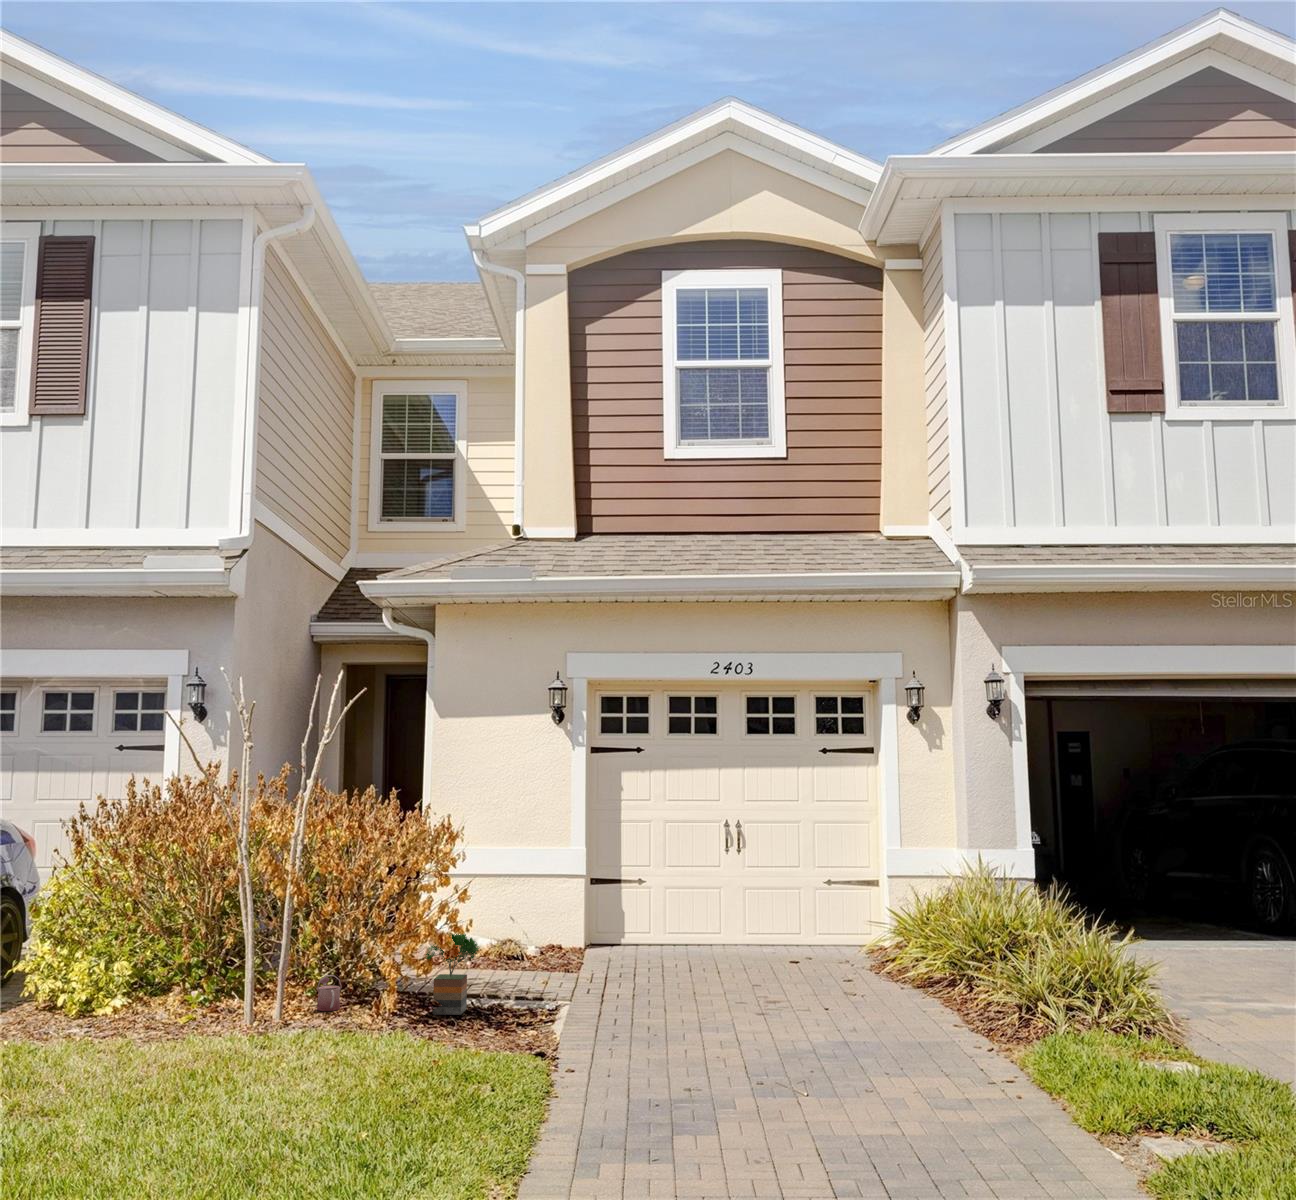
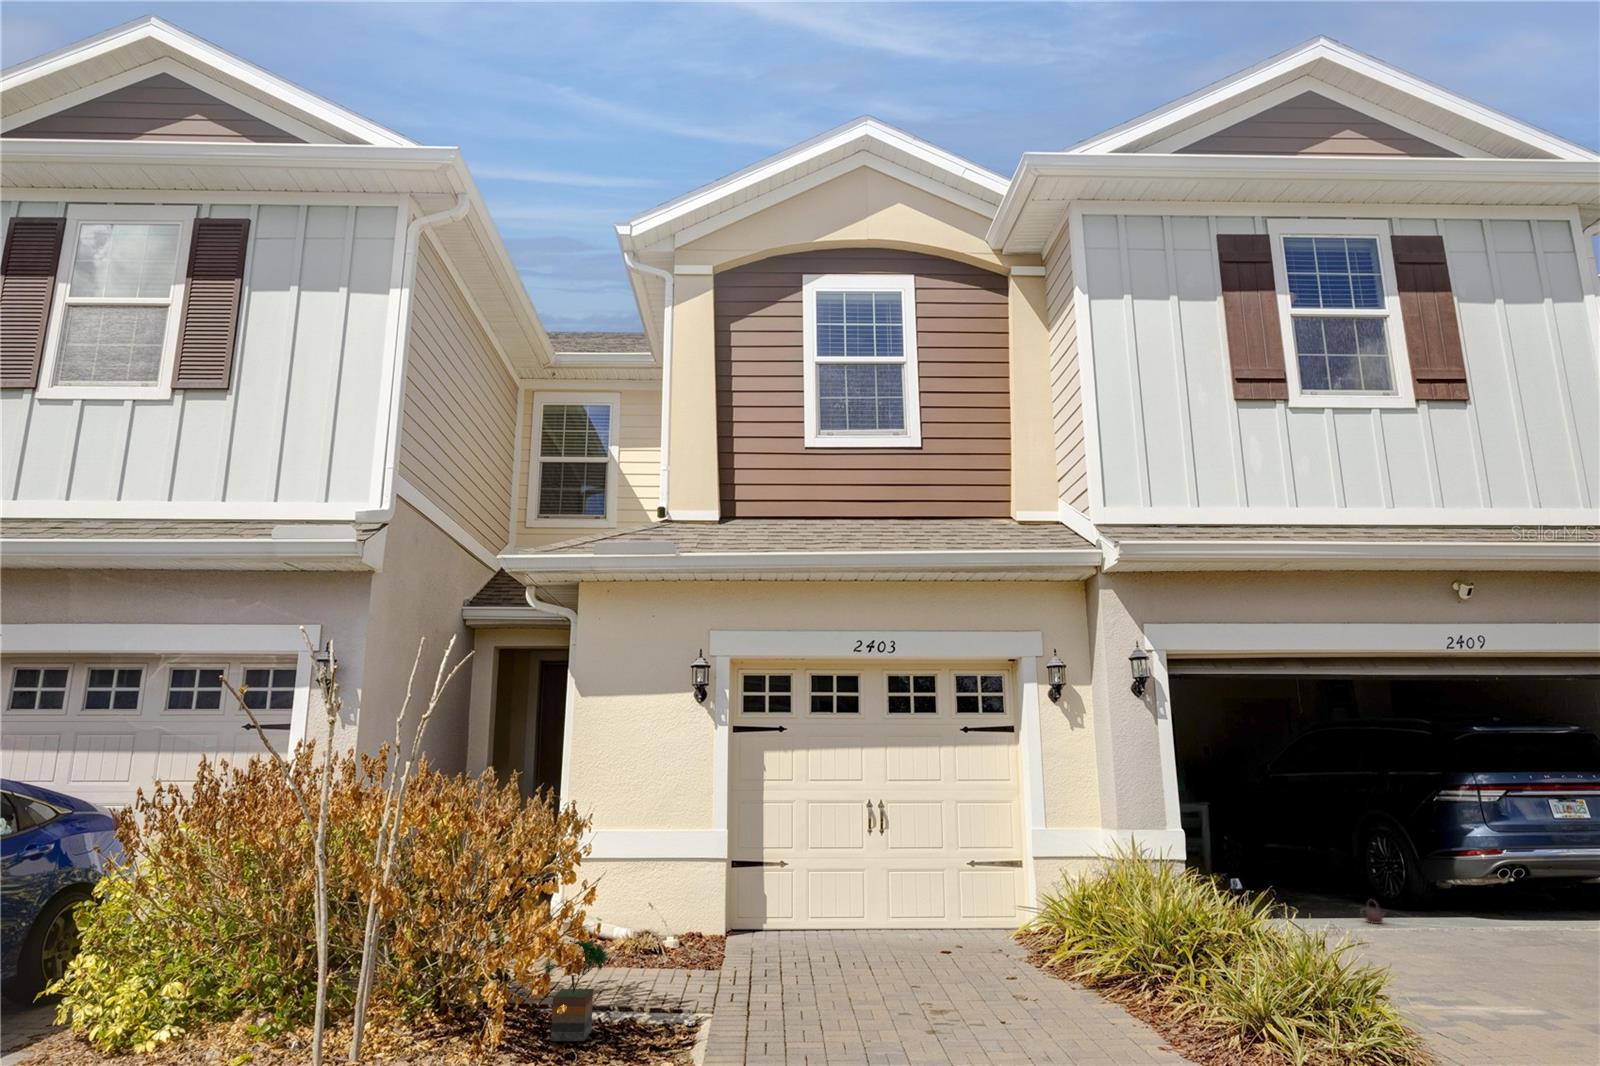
watering can: present [317,975,342,1011] -> present [1365,906,1385,924]

